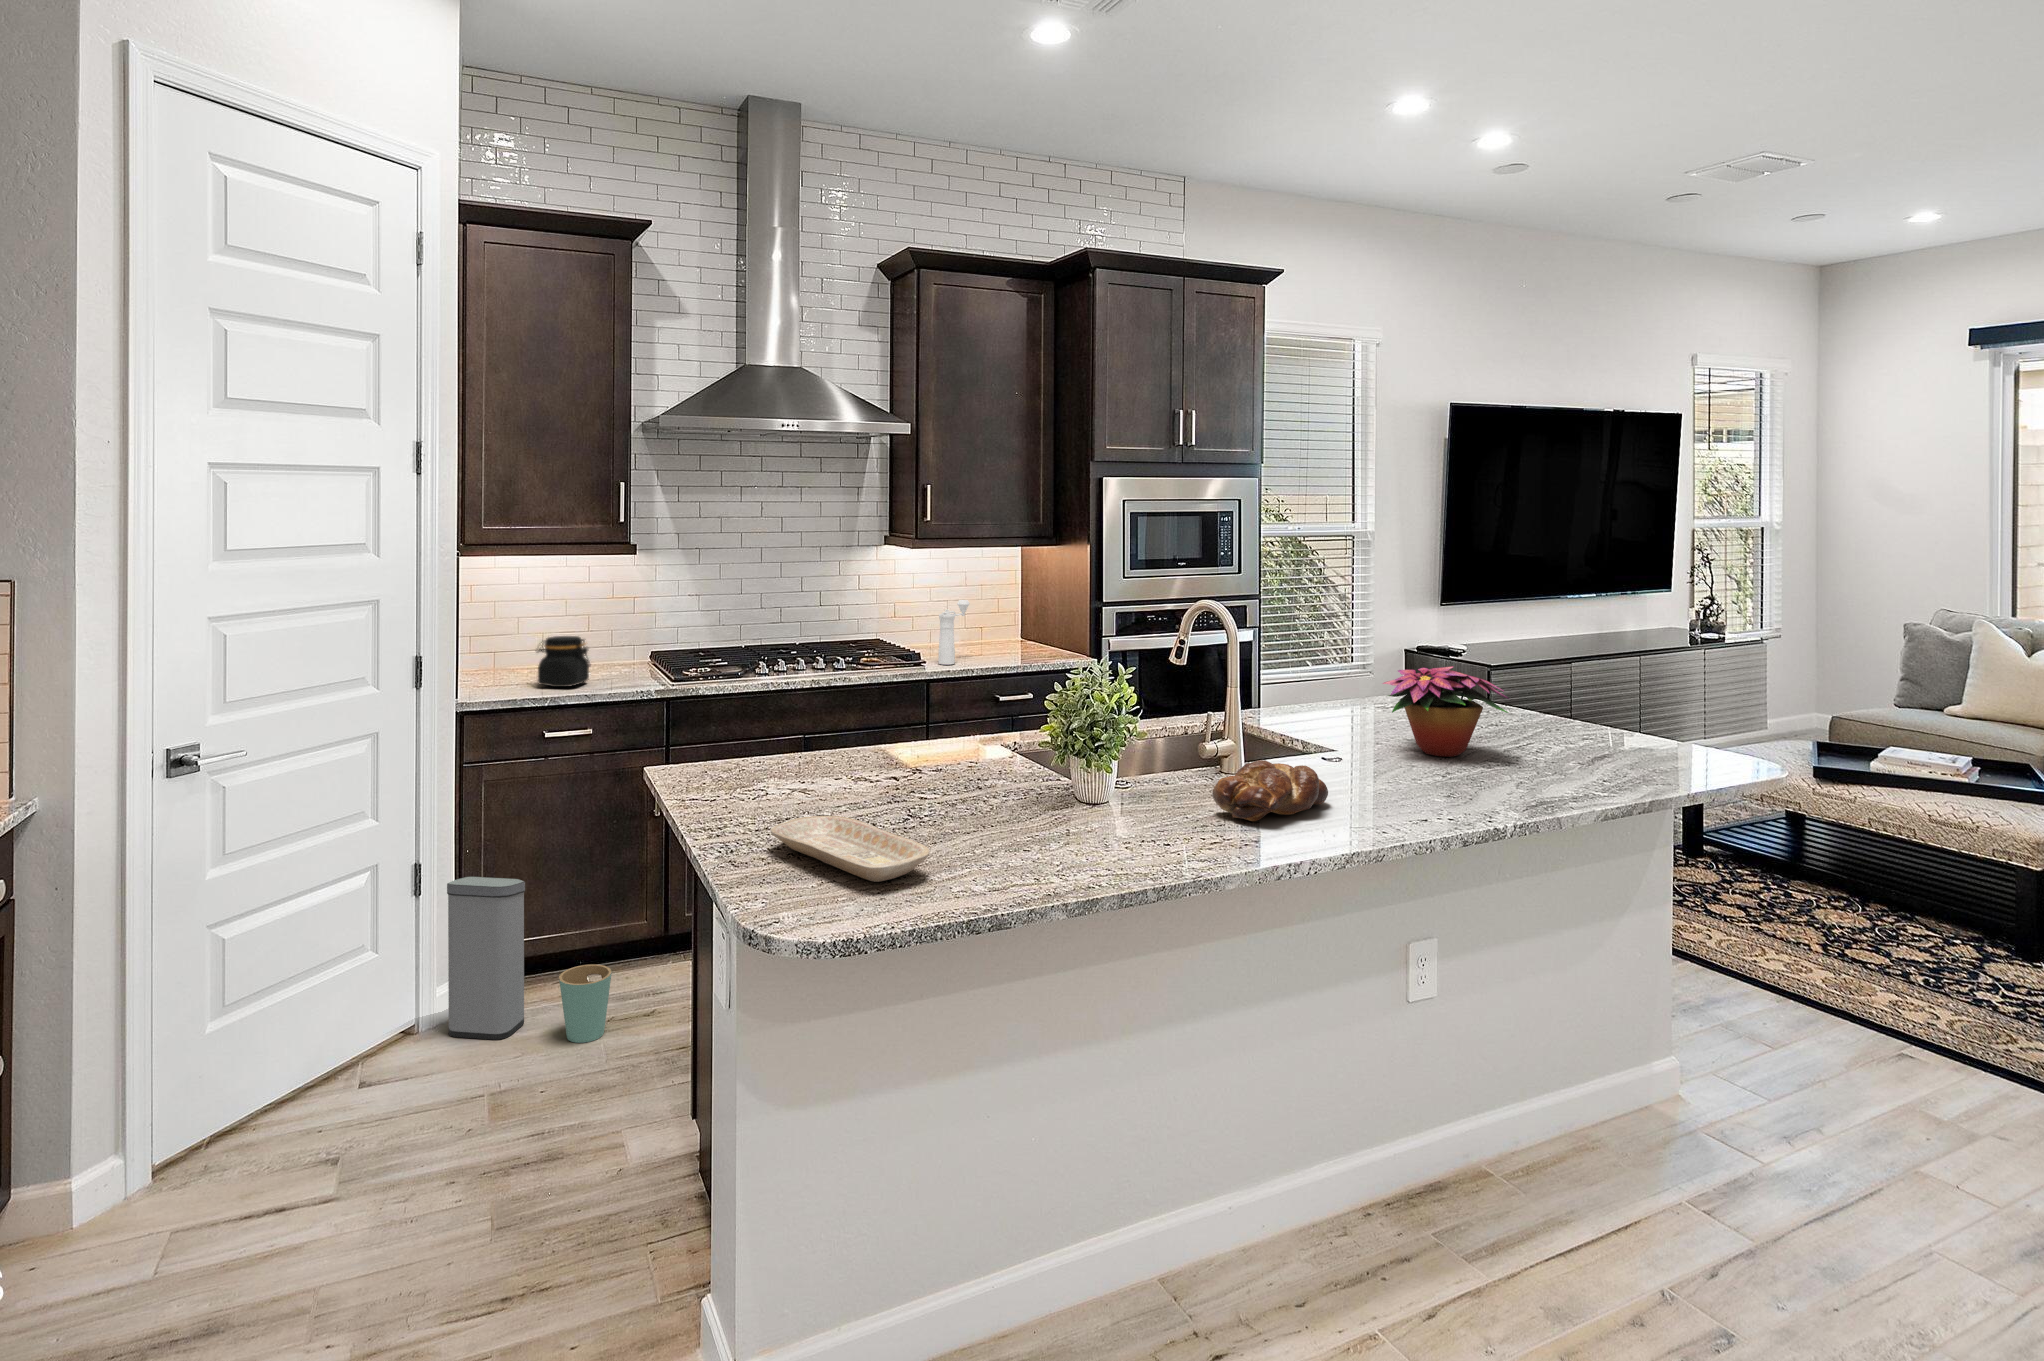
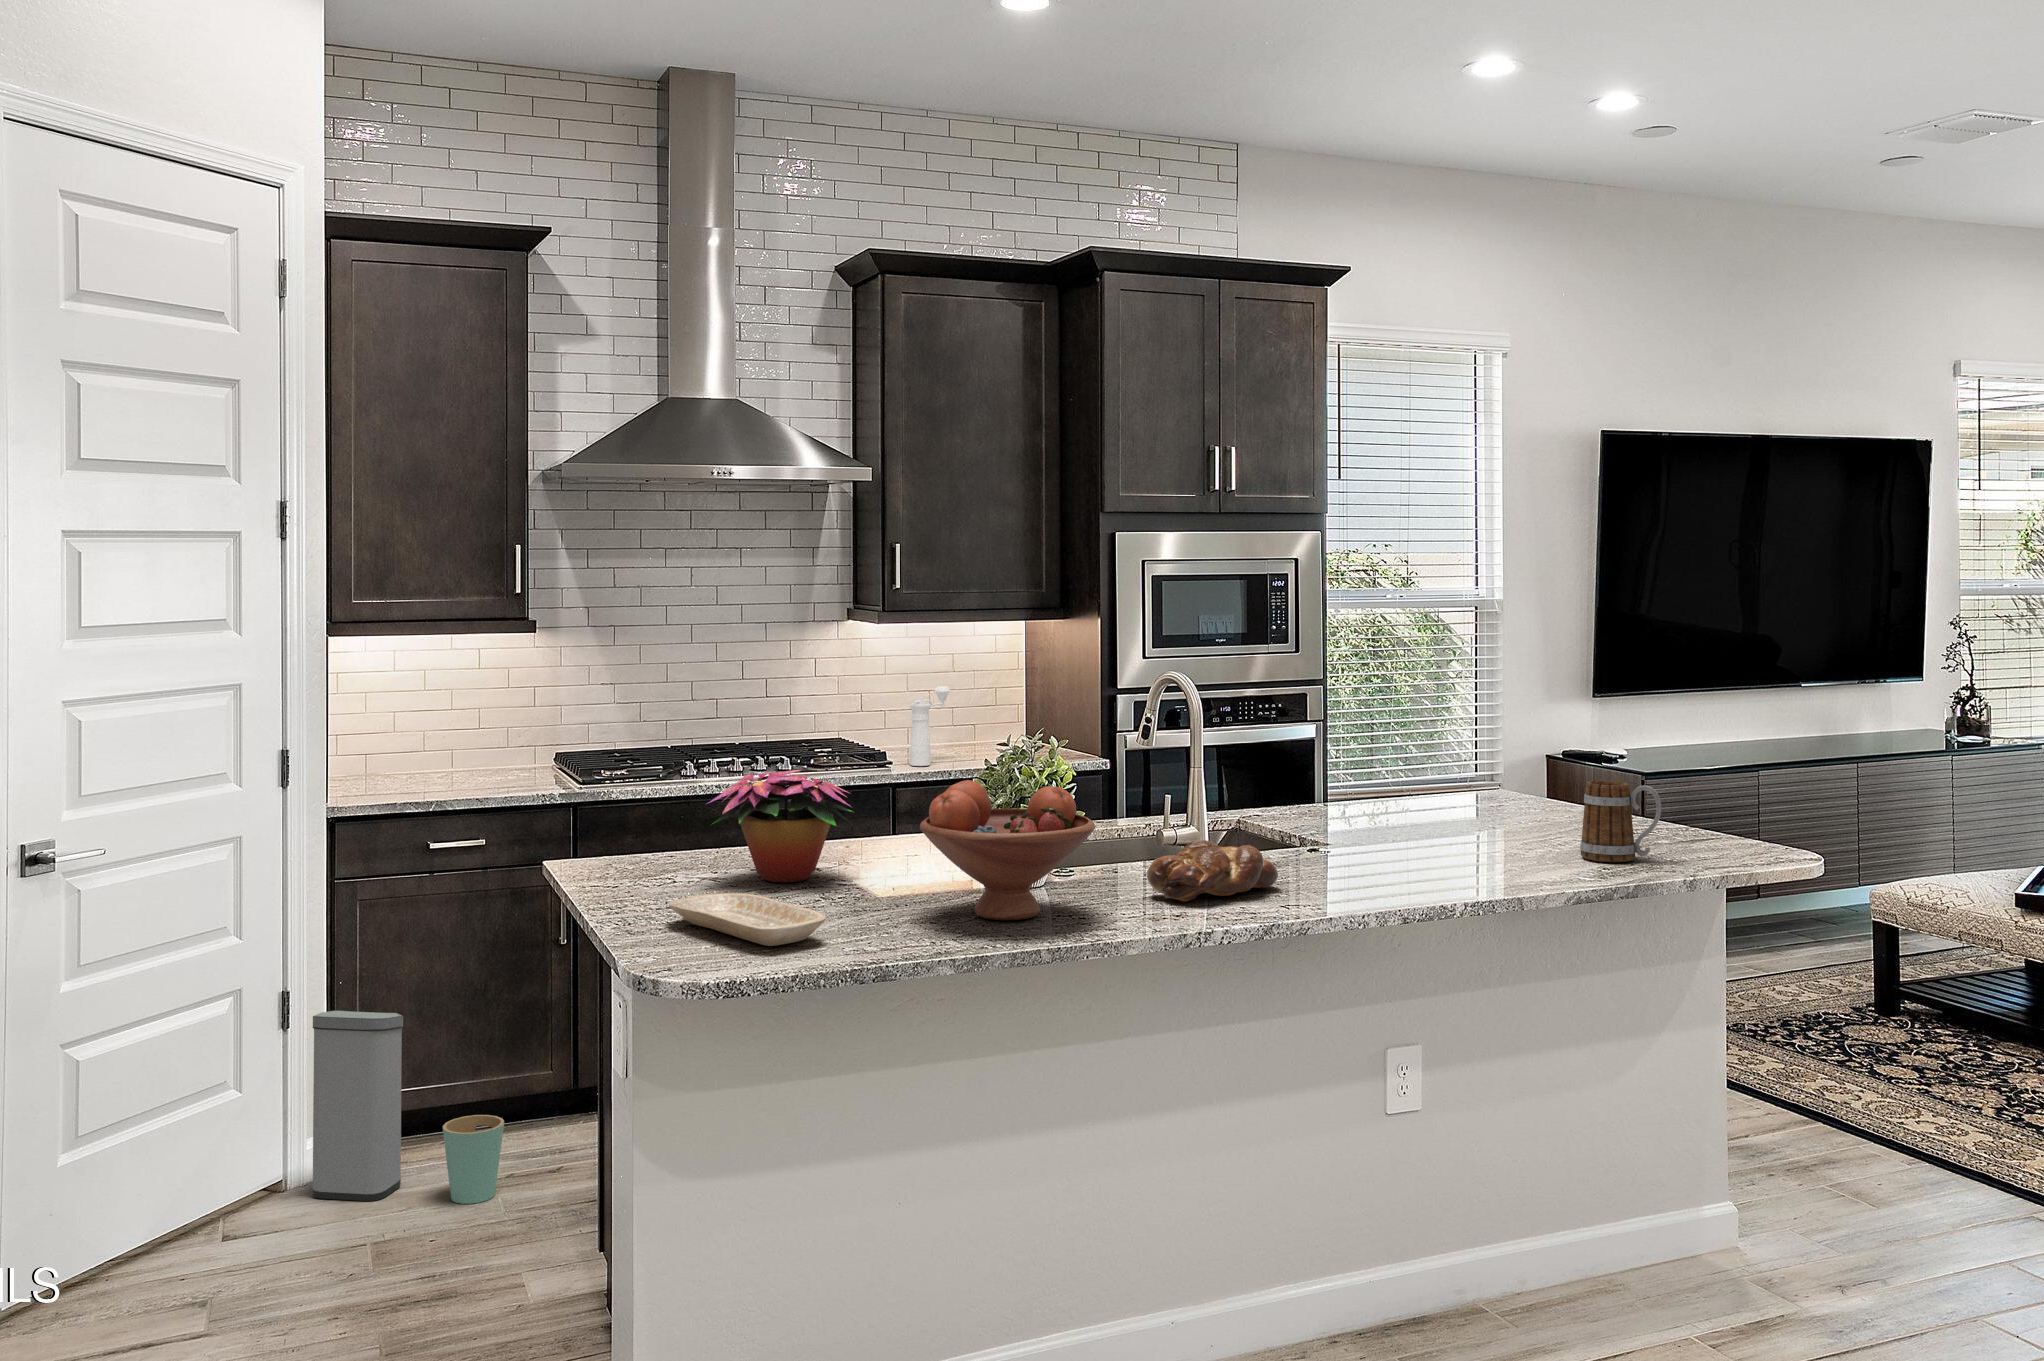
jar: present [537,636,590,687] -> none [416,729,481,790]
flower arrangement: present [1383,666,1509,757] -> present [708,770,852,882]
mug: none [1570,699,1649,773] -> present [1580,780,1661,862]
fruit bowl: none [1010,708,1179,846] -> present [920,780,1095,920]

